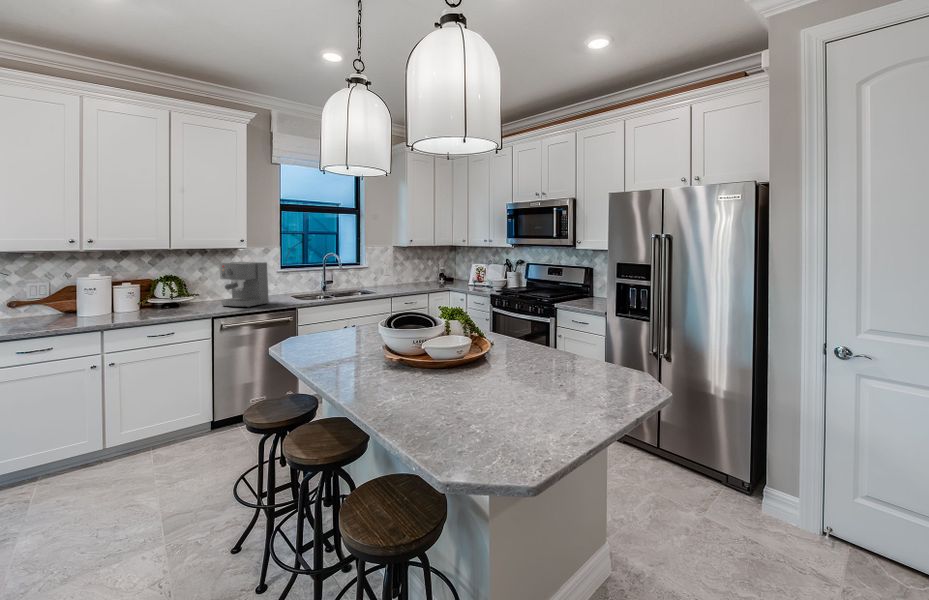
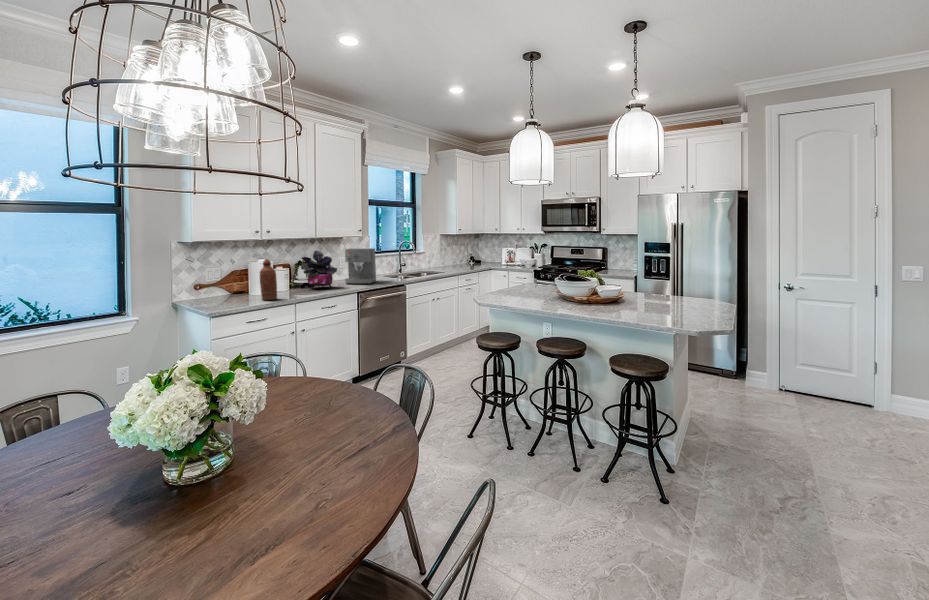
potted plant: none [141,264,194,312] -> present [301,251,337,288]
bottle: none [41,275,70,330] -> present [260,259,277,300]

